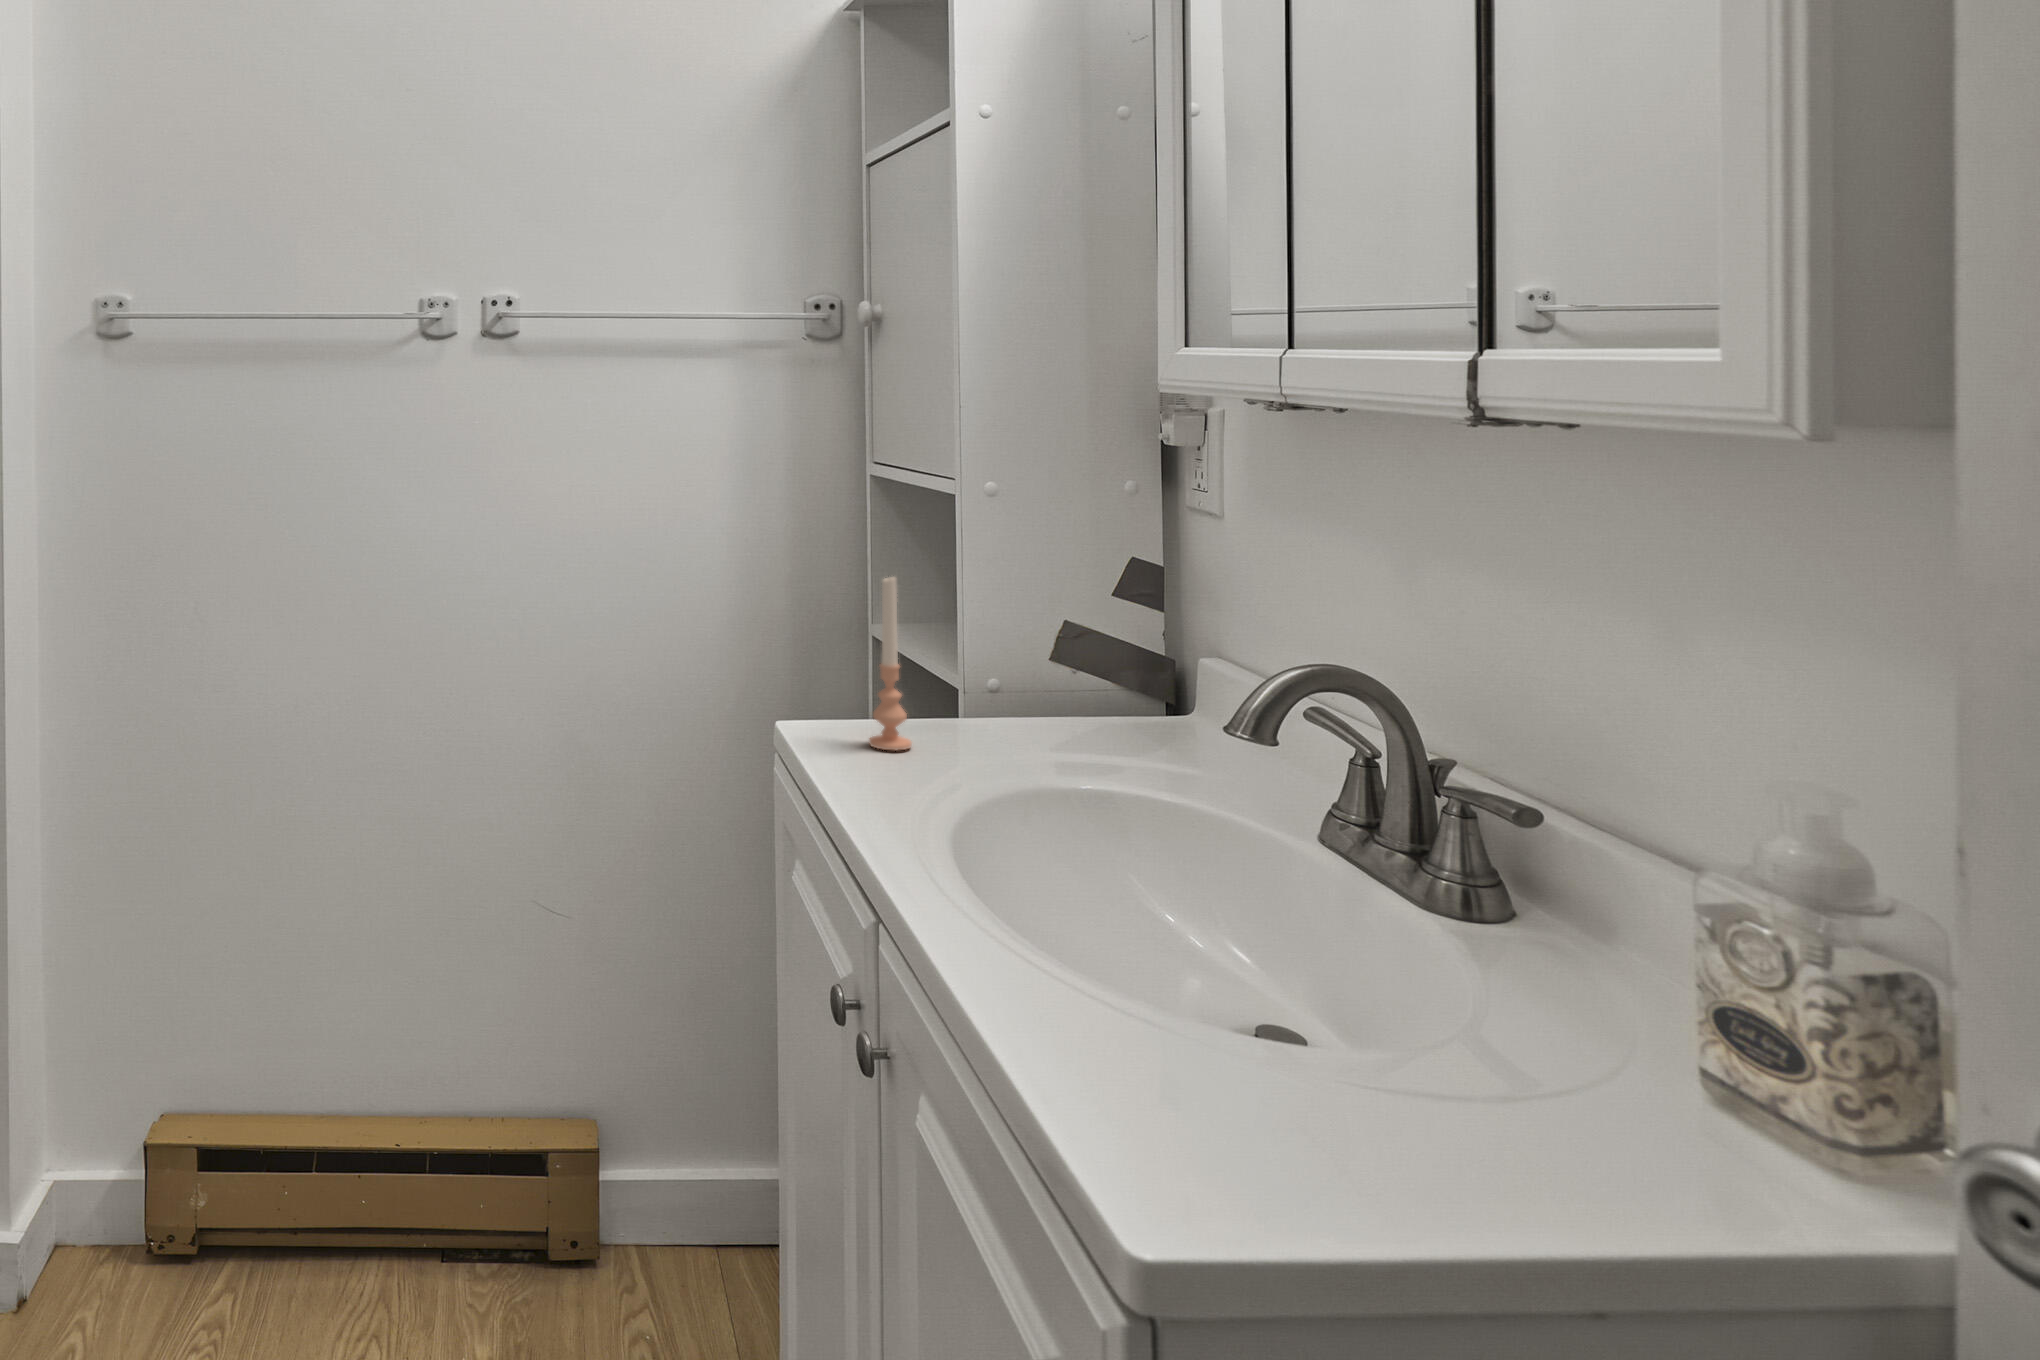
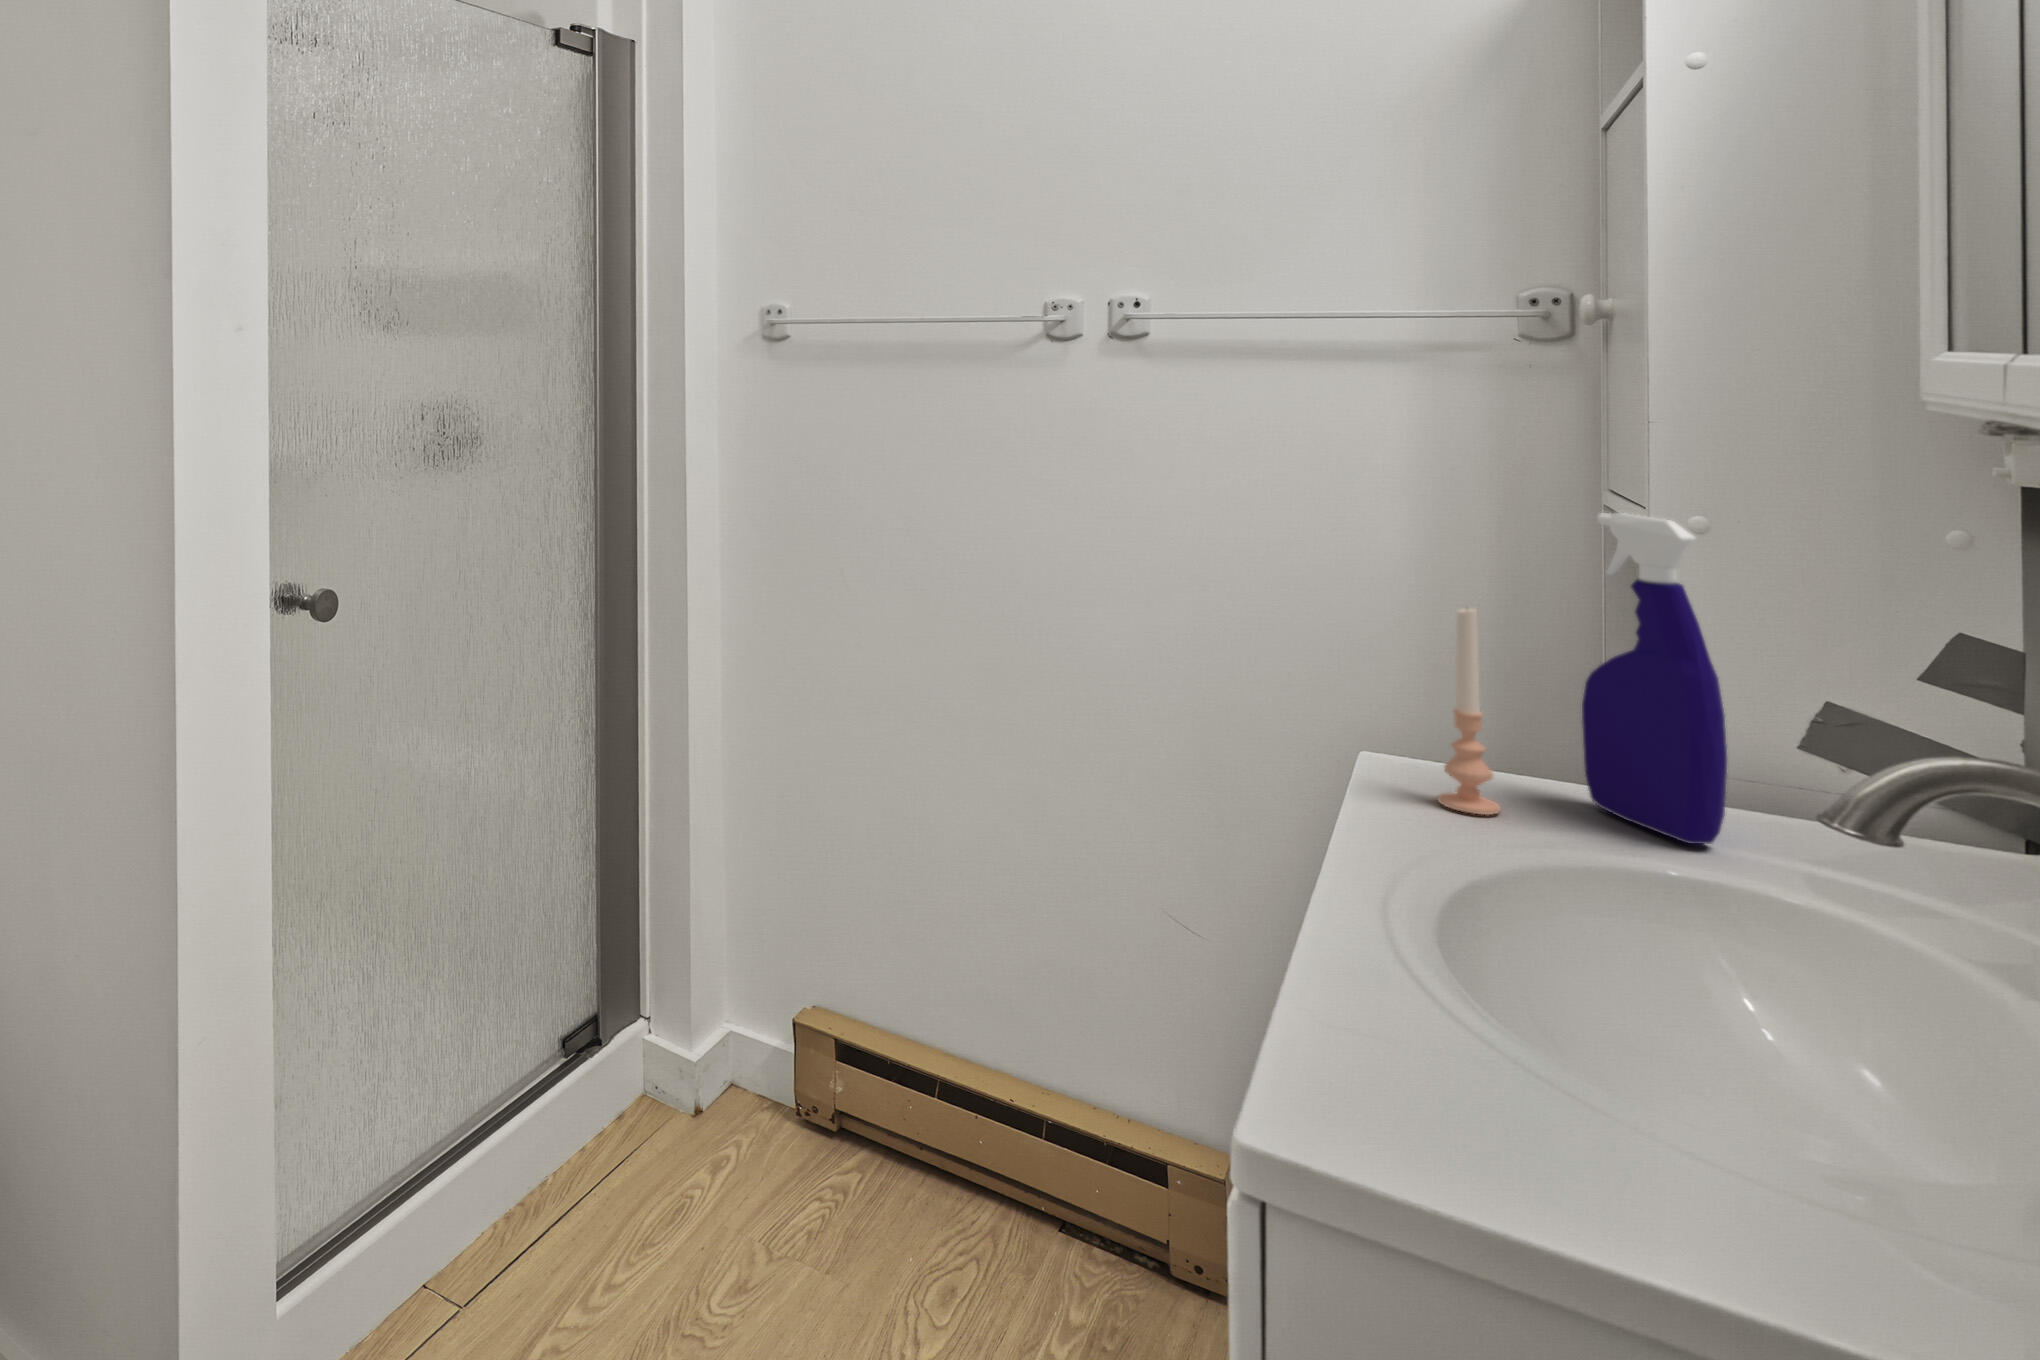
spray bottle: none [946,488,1047,744] -> present [1582,513,1727,844]

